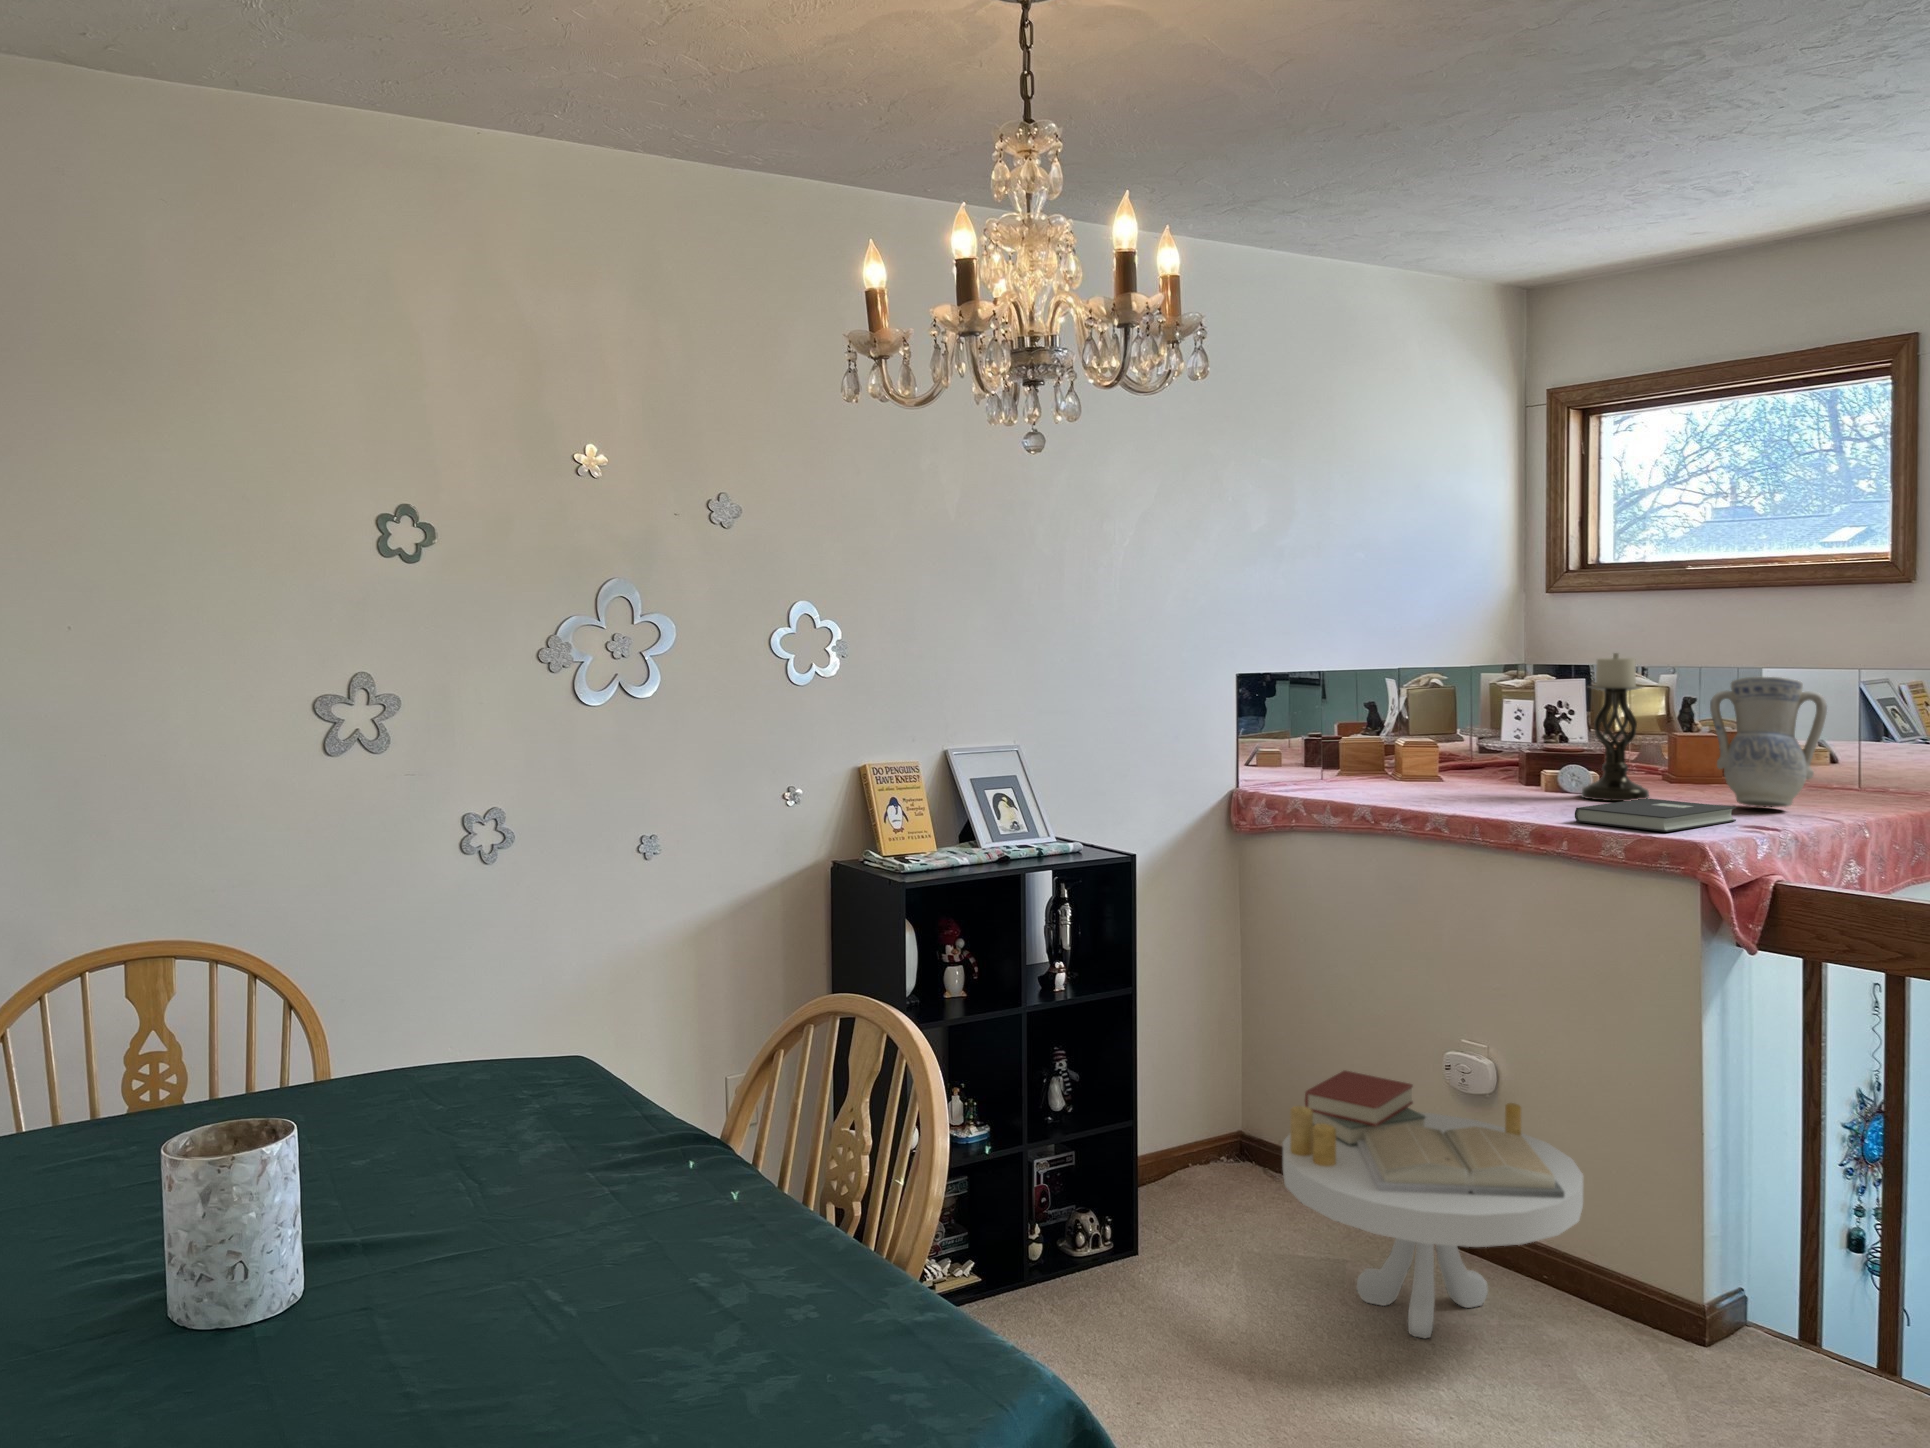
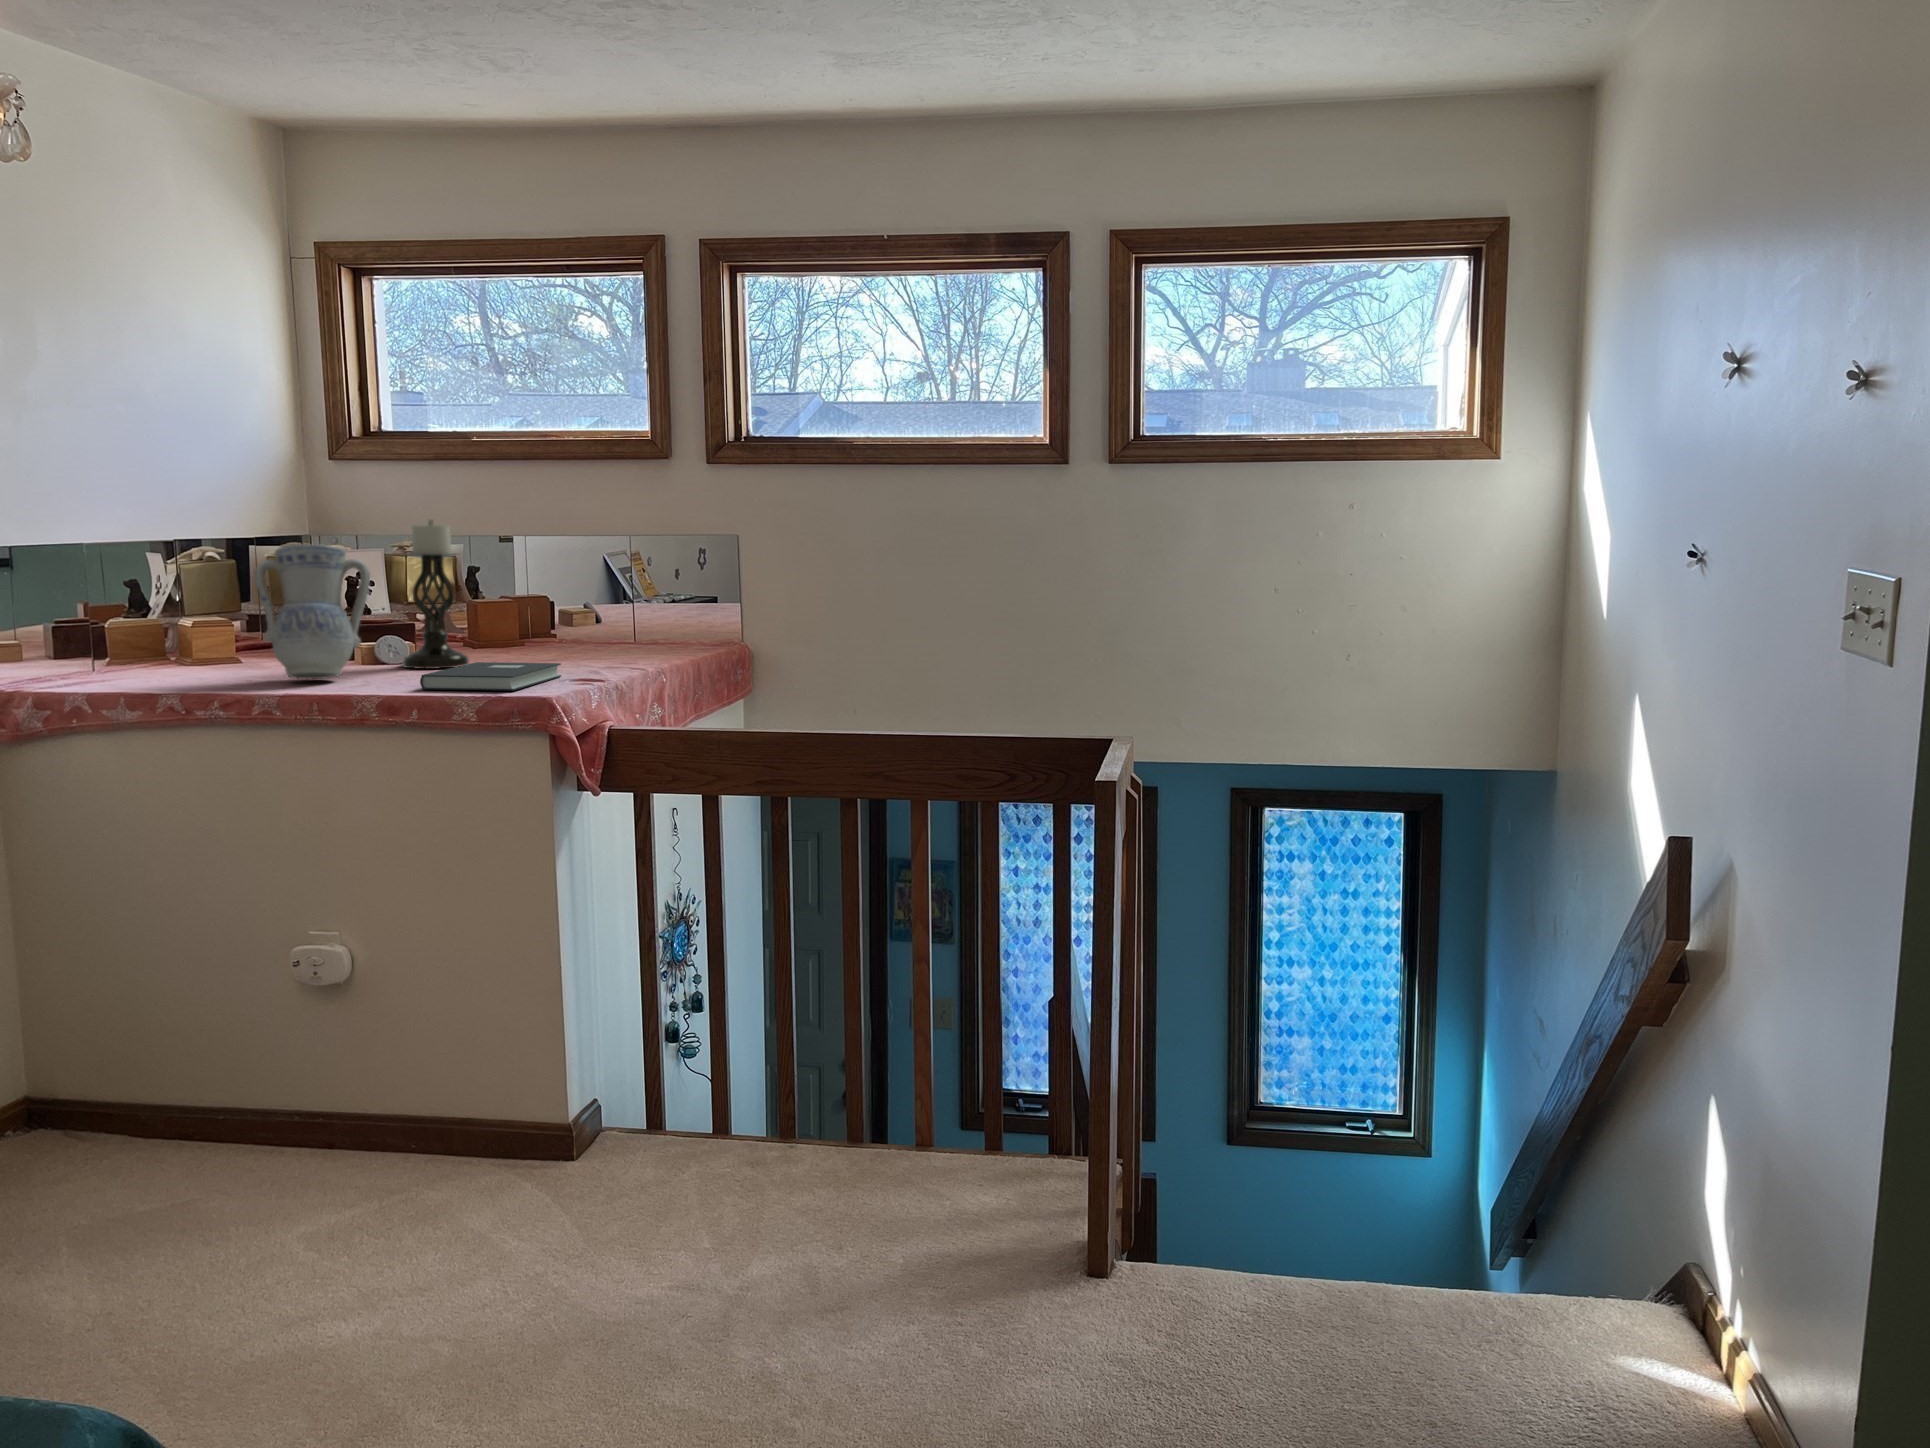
vase: present [1710,676,1827,807] -> present [255,544,370,679]
side table: present [1283,1071,1583,1339] -> none [121,985,466,1257]

